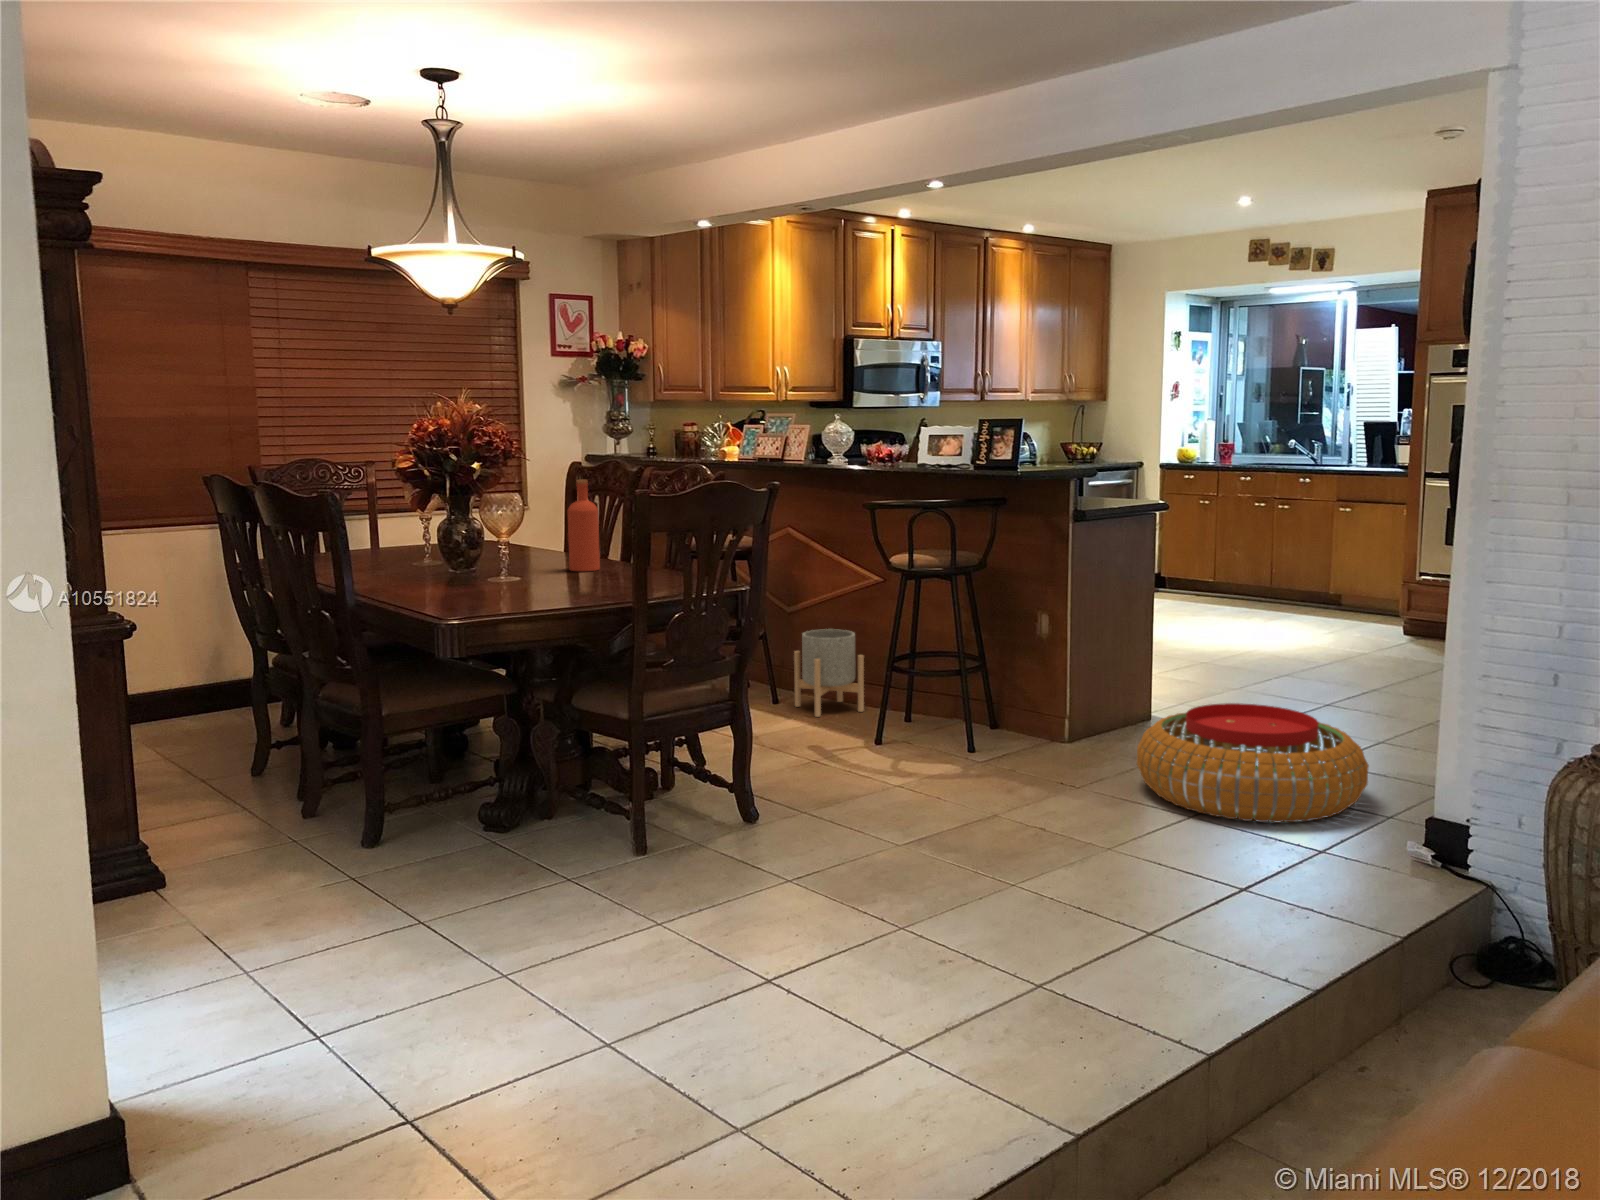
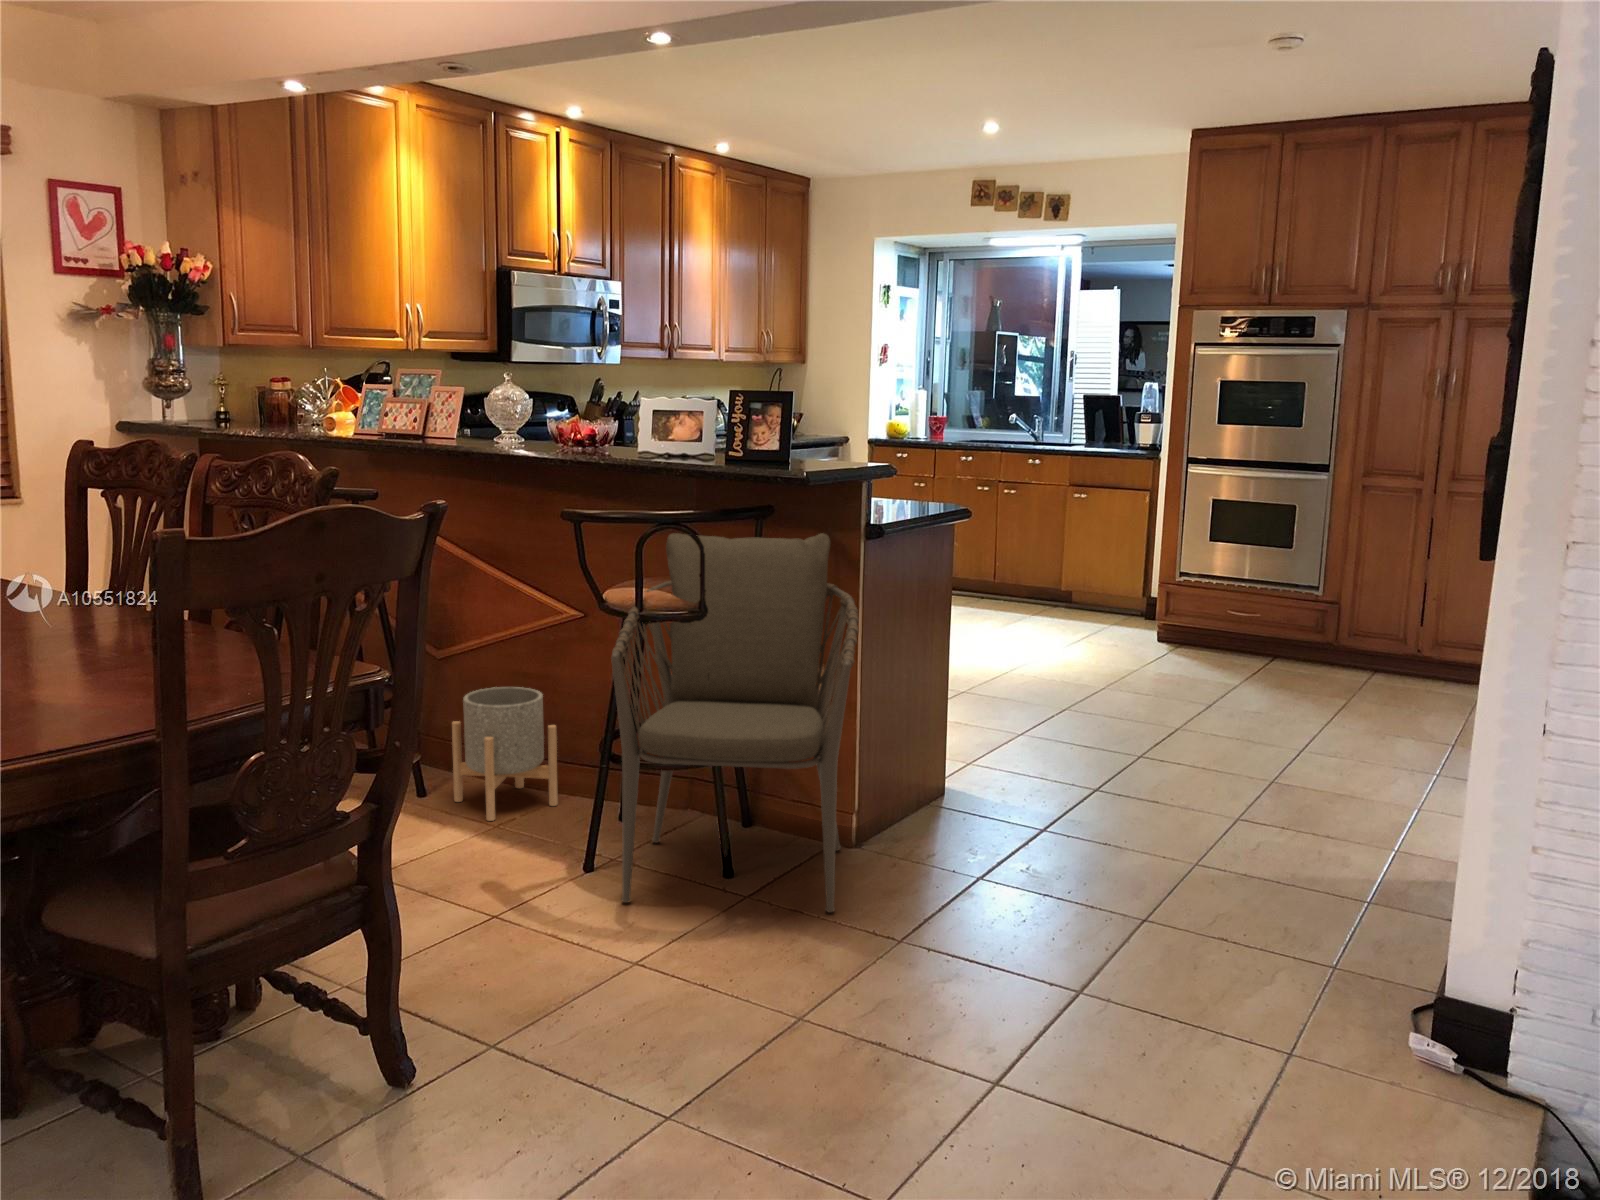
bottle: present [568,480,600,571] -> none [39,486,109,650]
armchair: none [890,516,1063,772] -> present [611,533,859,913]
pouf: present [1137,703,1369,822] -> none [981,798,1301,993]

